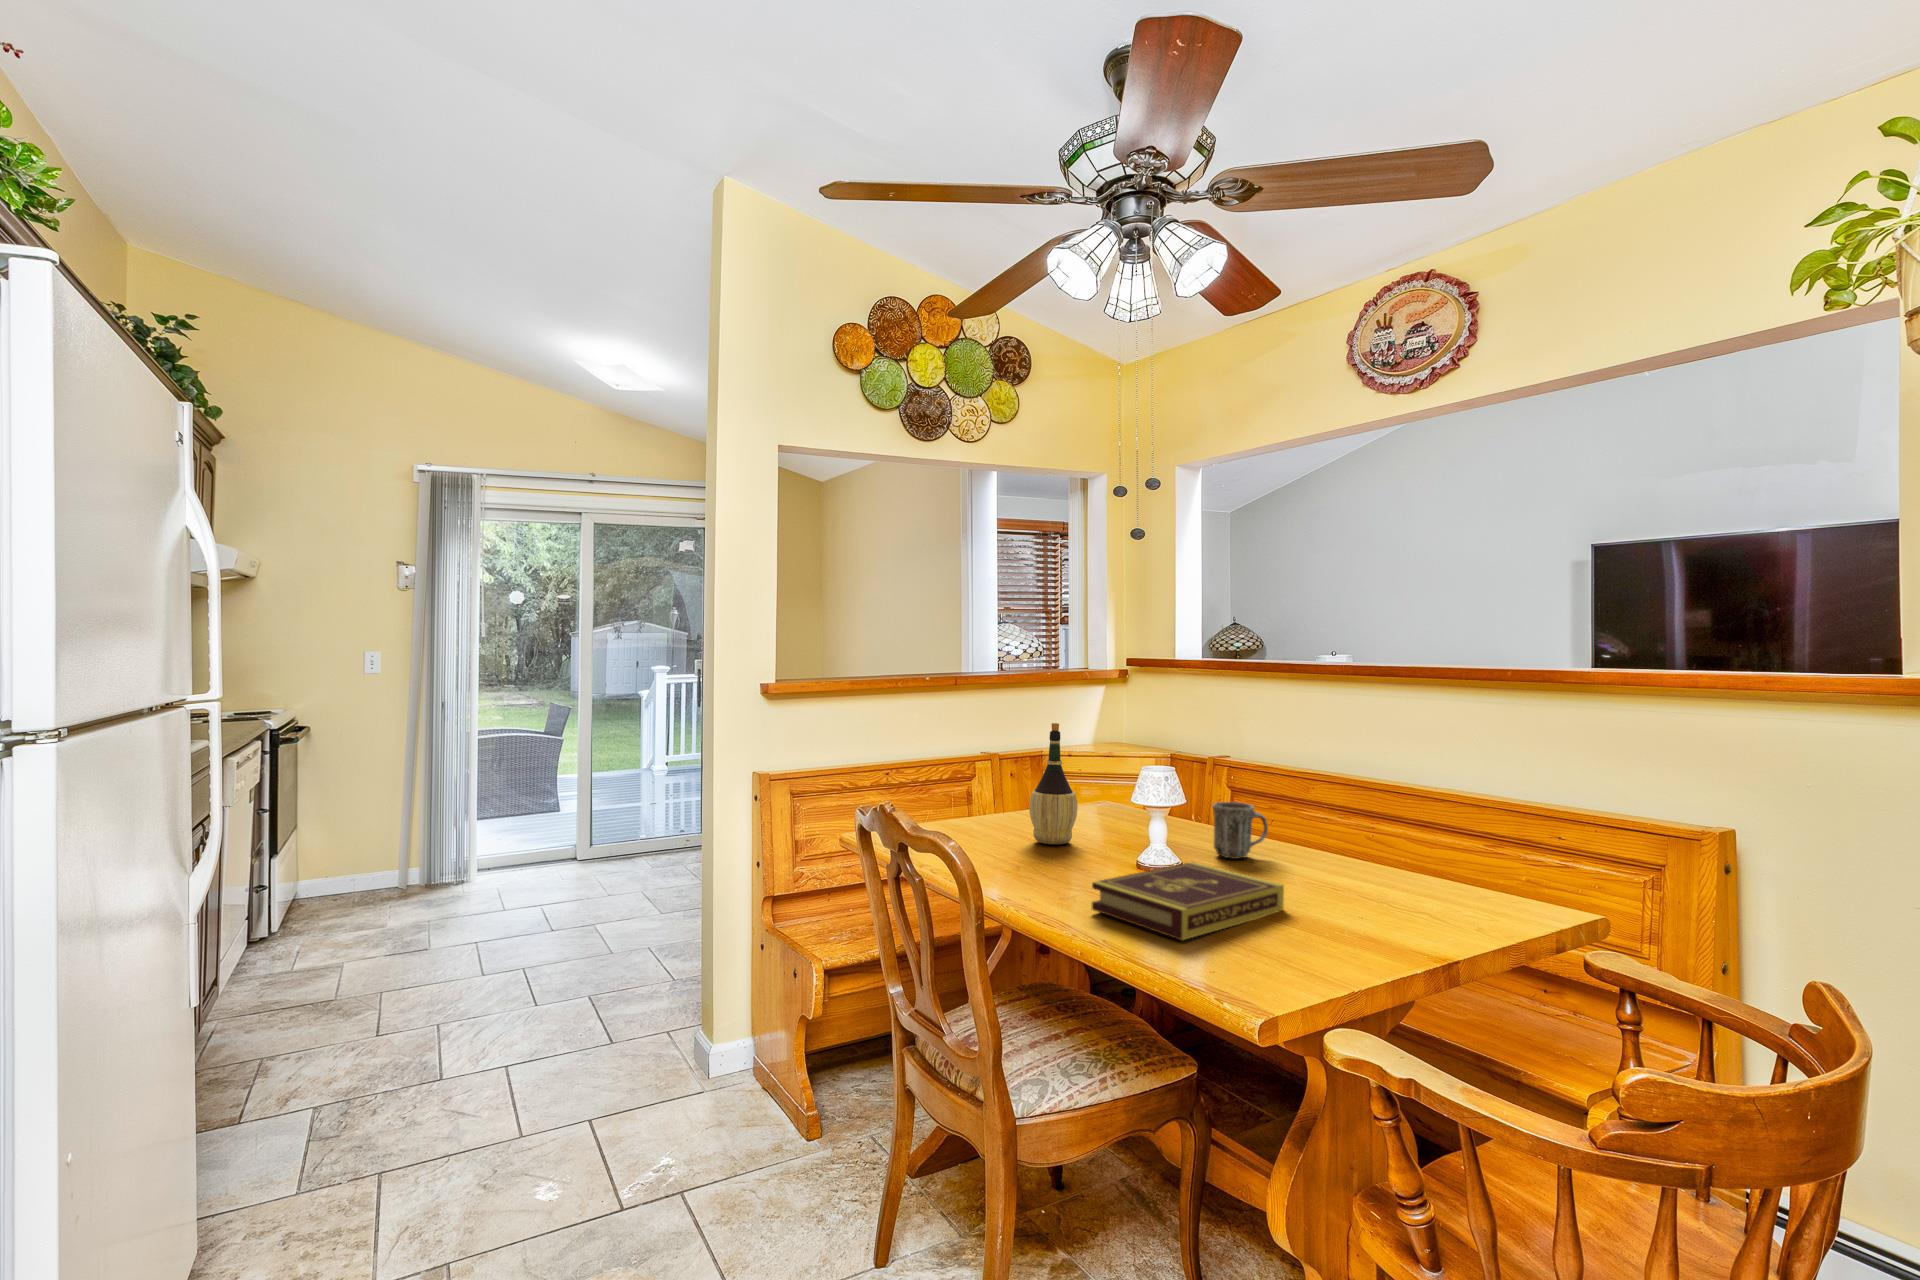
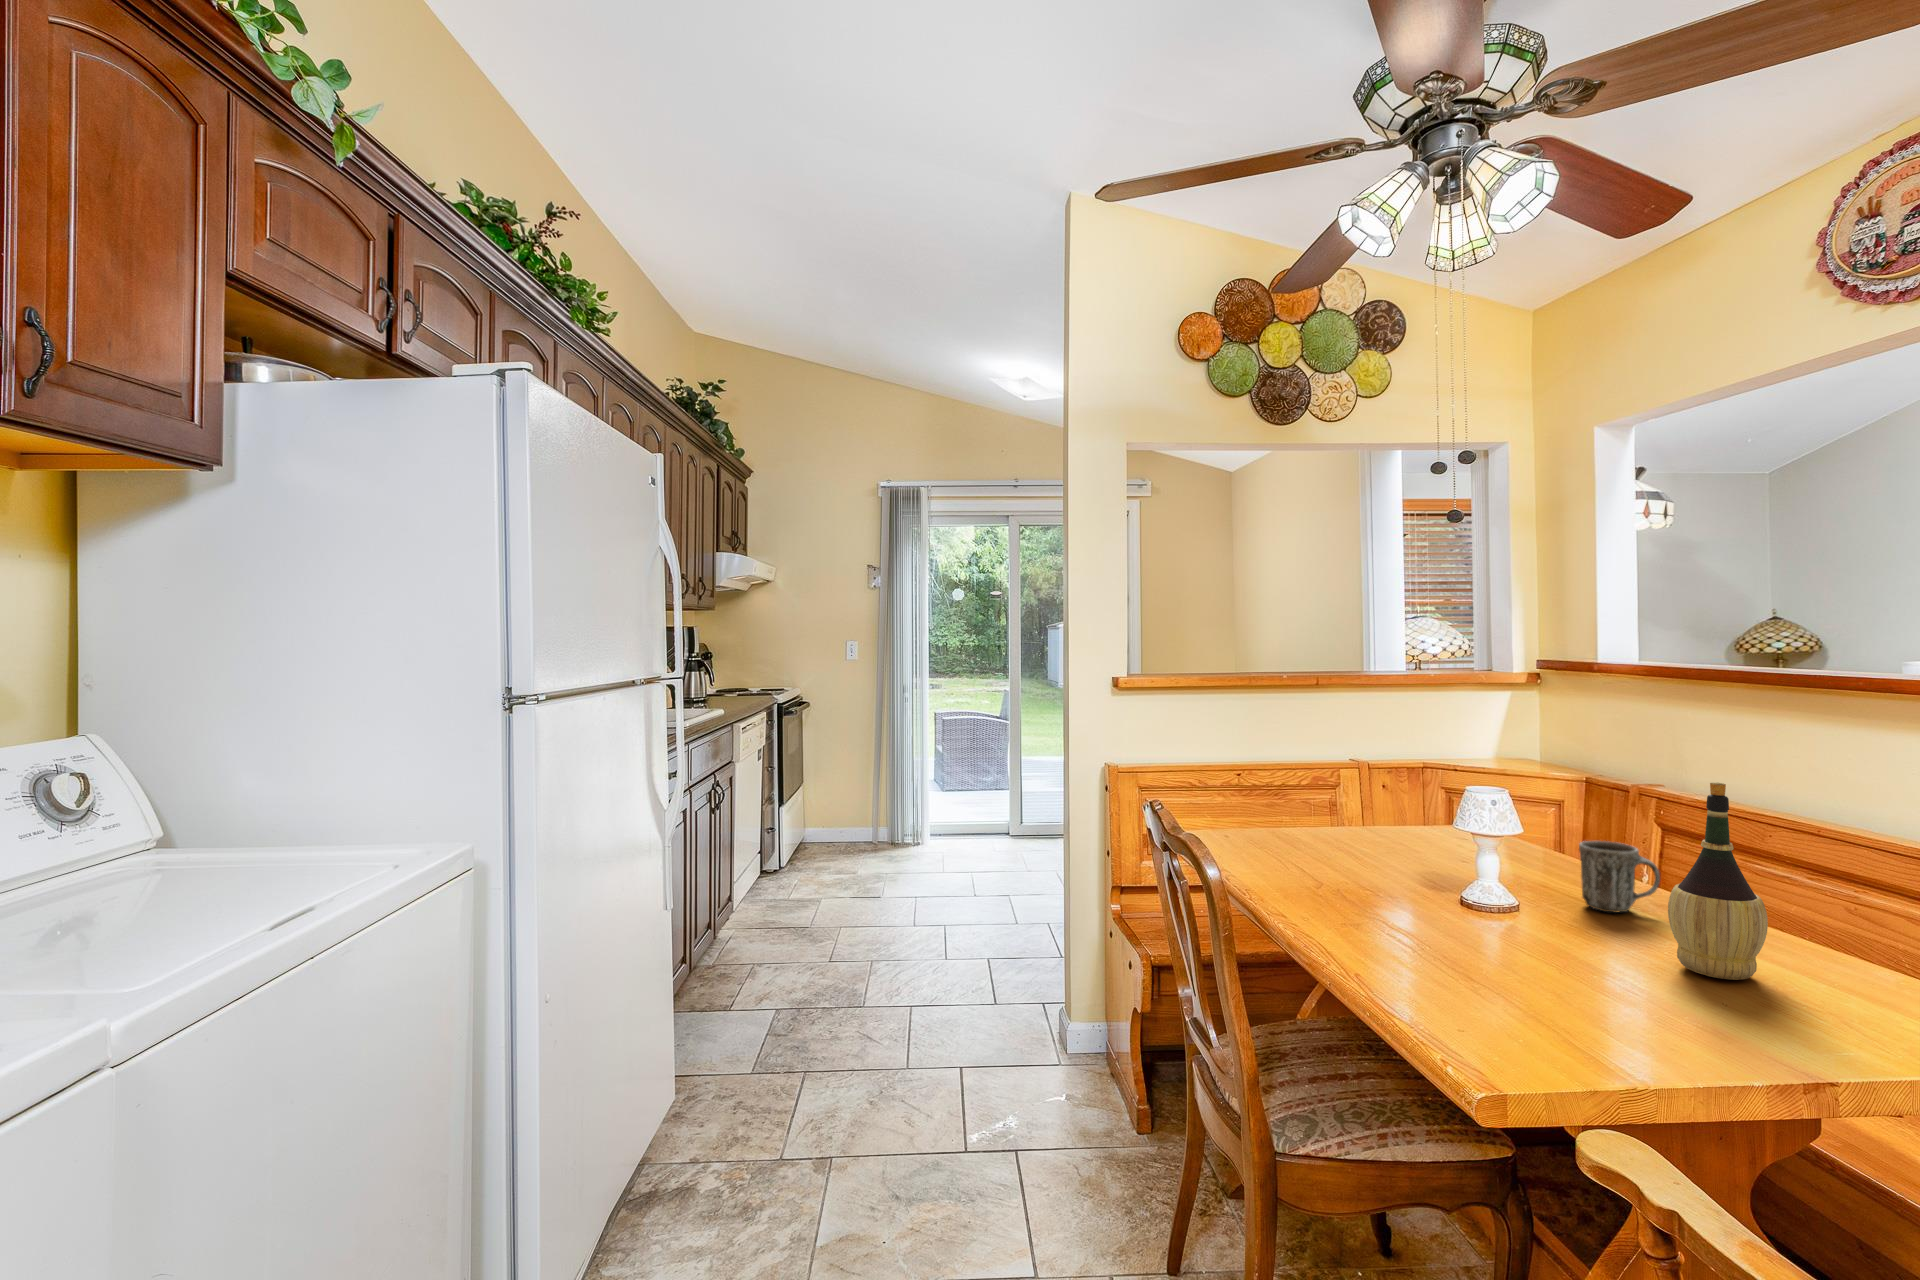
wine bottle: present [1029,723,1078,844] -> present [1668,782,1768,980]
book: present [1092,862,1284,940] -> none [1363,910,1621,999]

